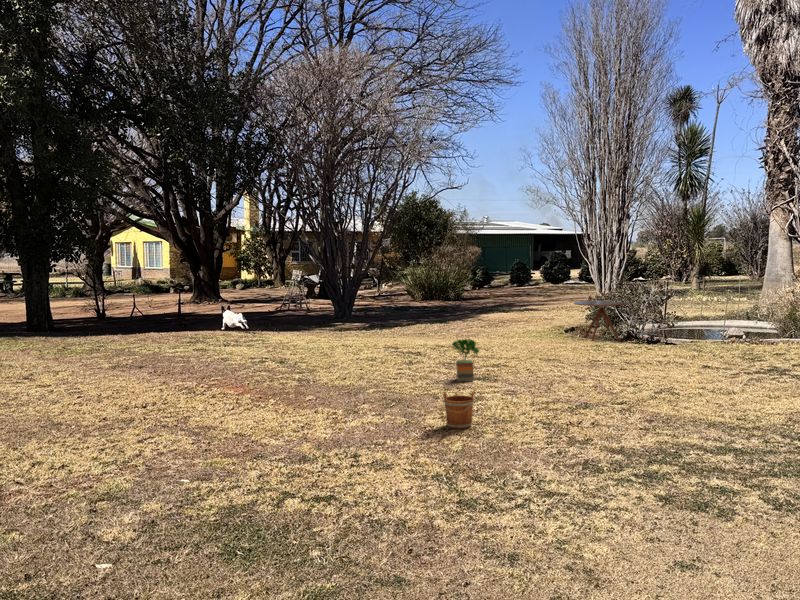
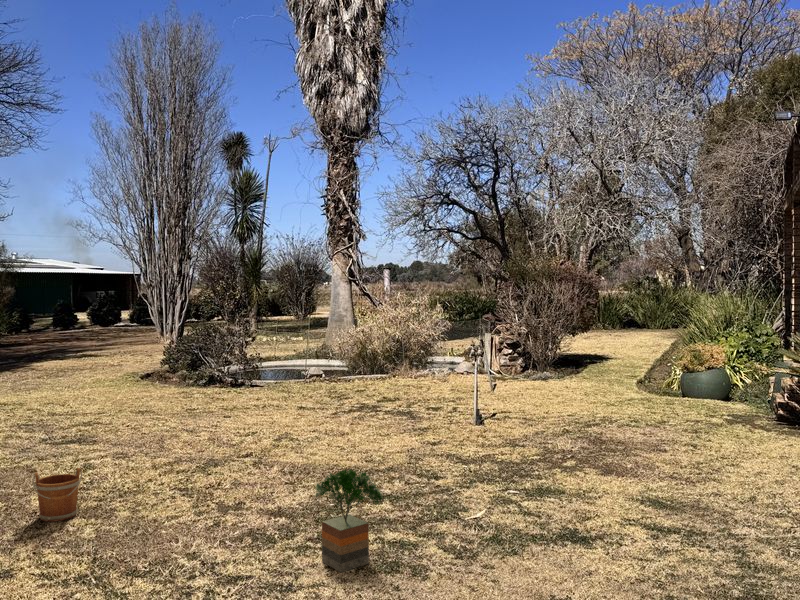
round table: present [574,300,630,341] -> none [153,343,216,389]
potted tree: present [452,339,479,382] -> present [315,469,383,572]

